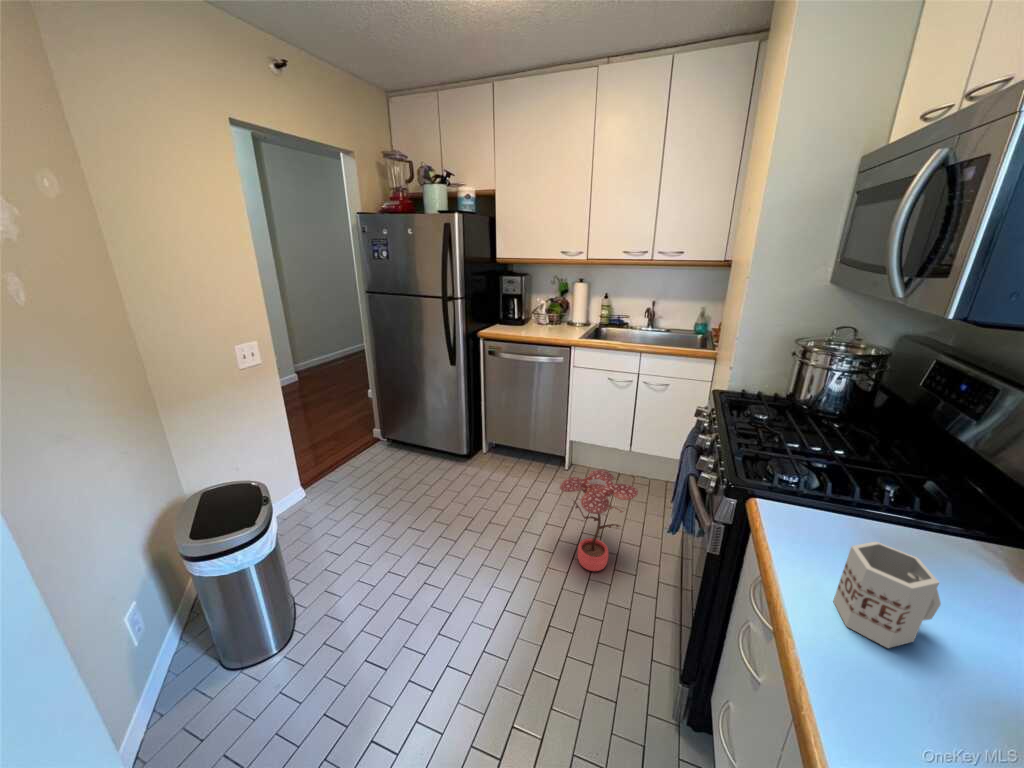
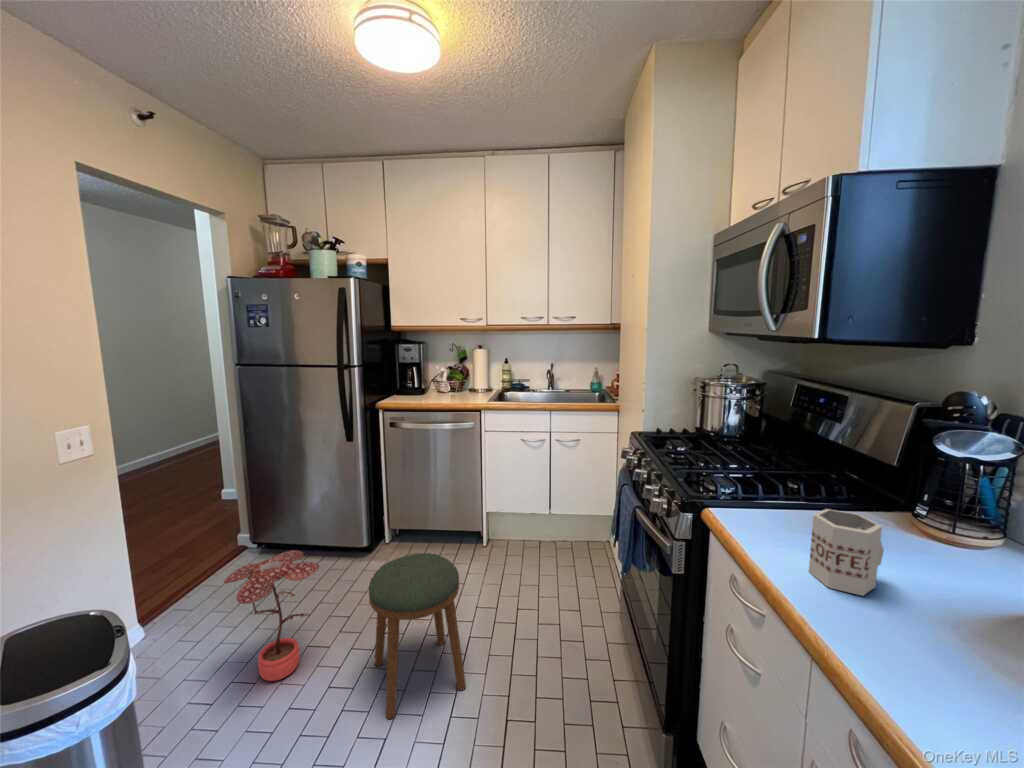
potted plant: present [560,470,638,571] -> present [223,550,319,681]
stool: none [446,473,522,596] -> present [369,553,466,719]

